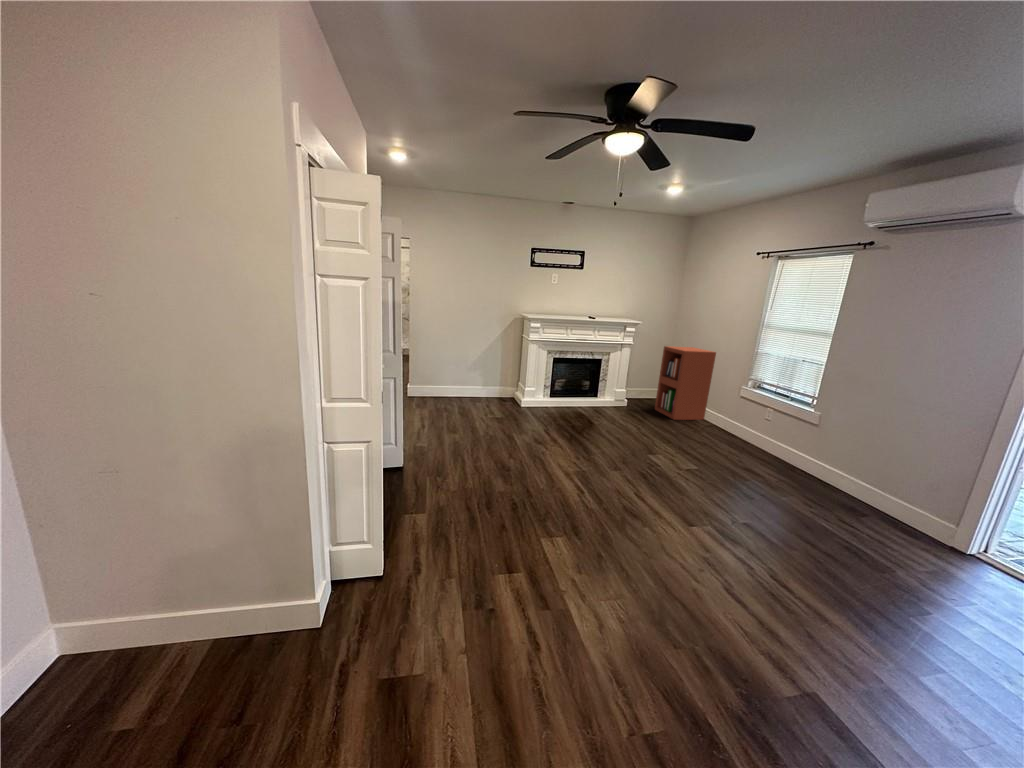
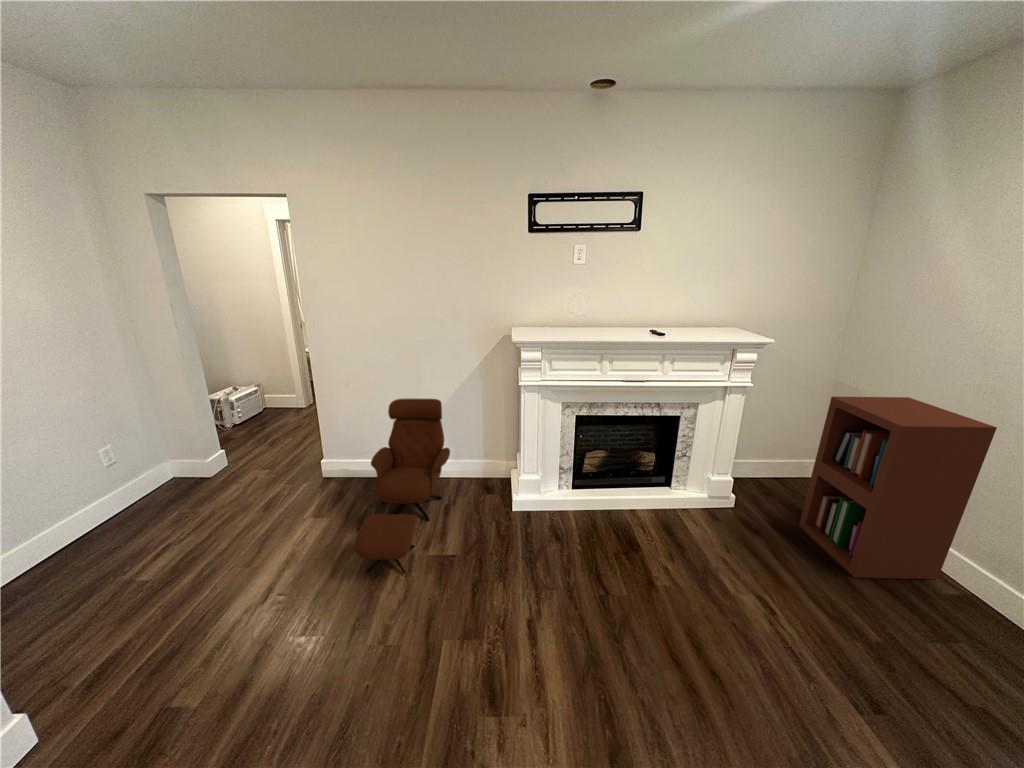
lounge chair: none [451,350,491,421] -> present [355,398,450,573]

